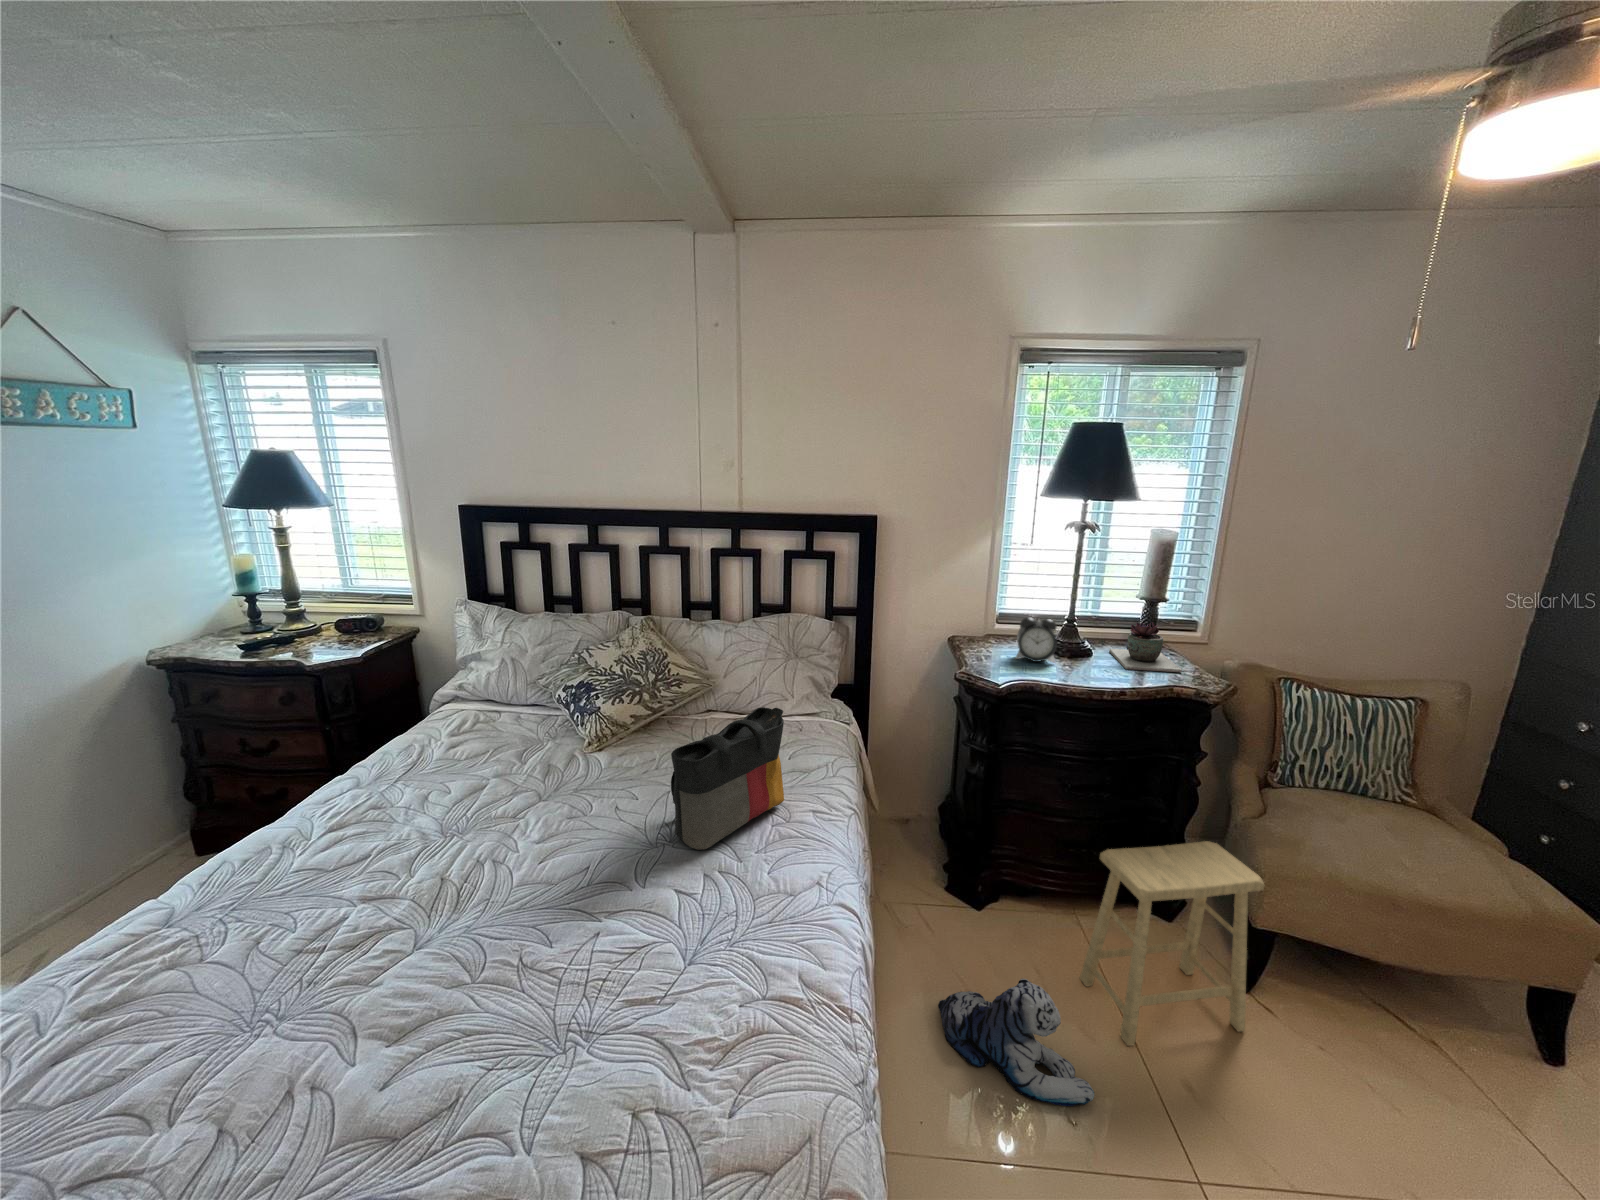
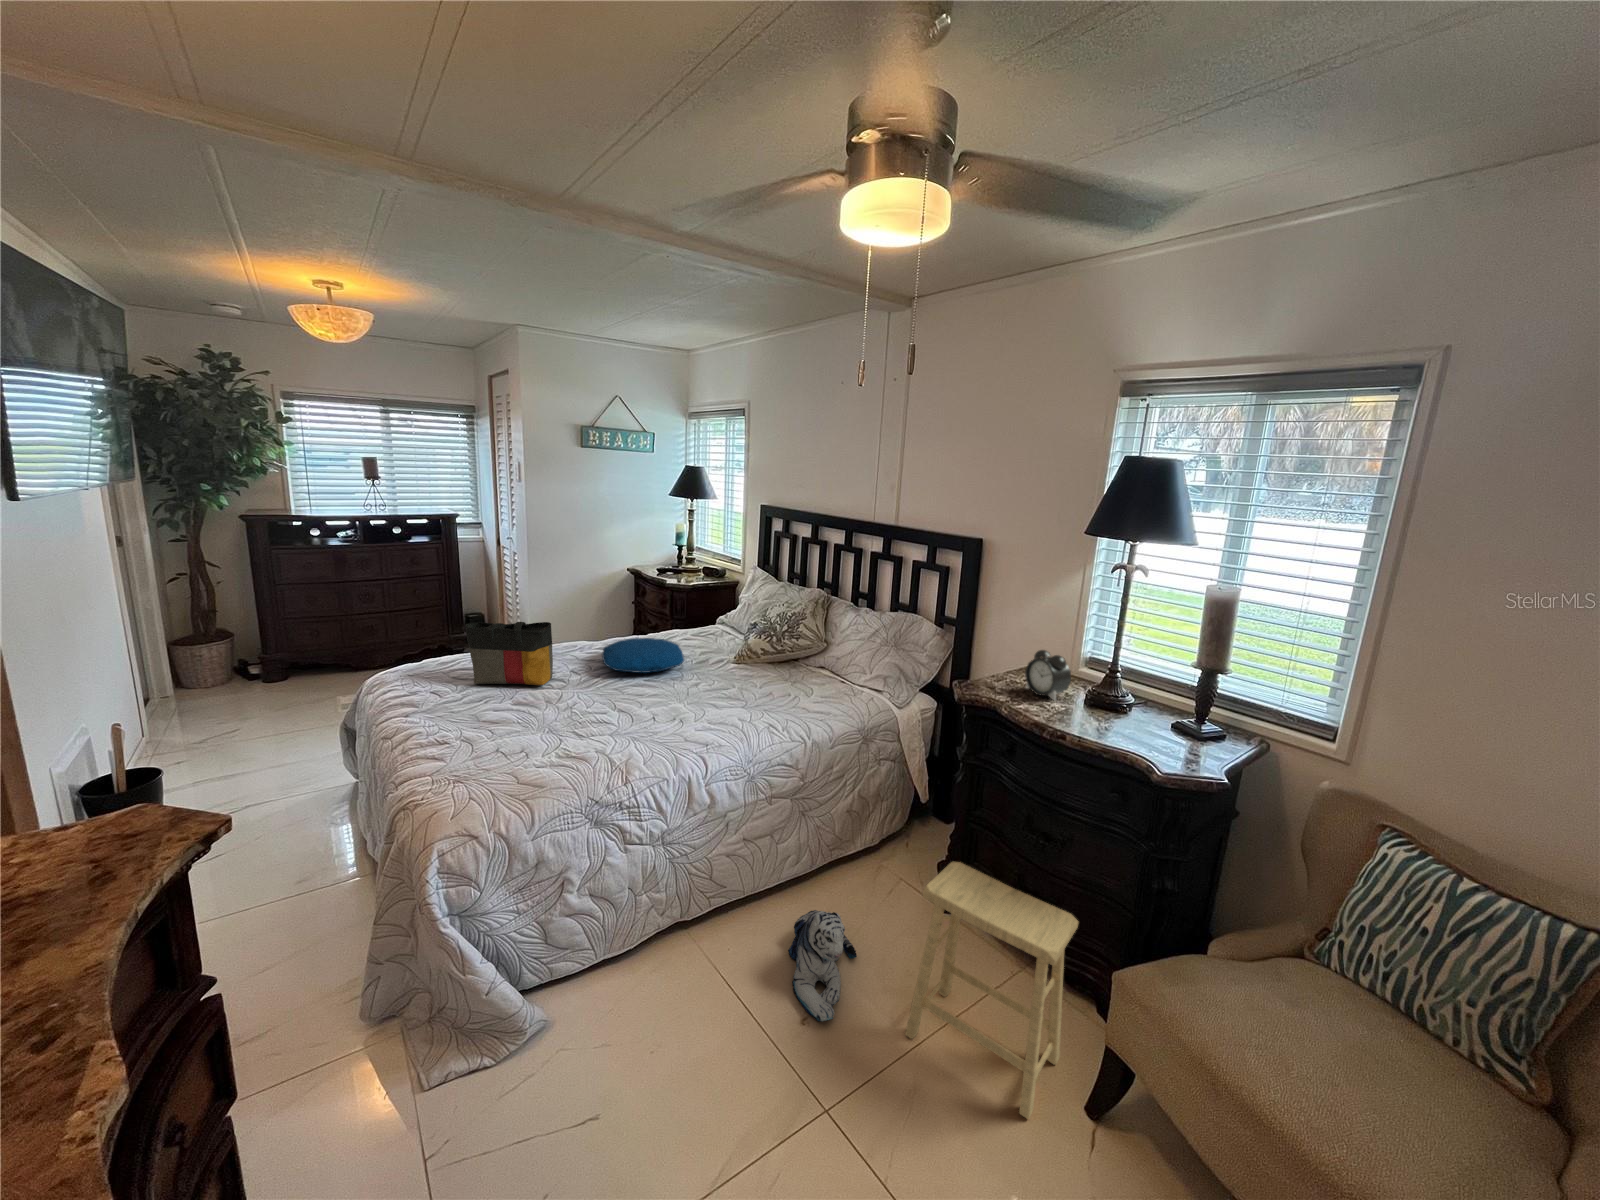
succulent plant: present [1109,622,1182,672] -> none [1119,687,1215,751]
tote bag: present [671,707,784,850] -> present [465,622,553,686]
pillow: none [375,757,567,849] -> present [602,638,684,673]

